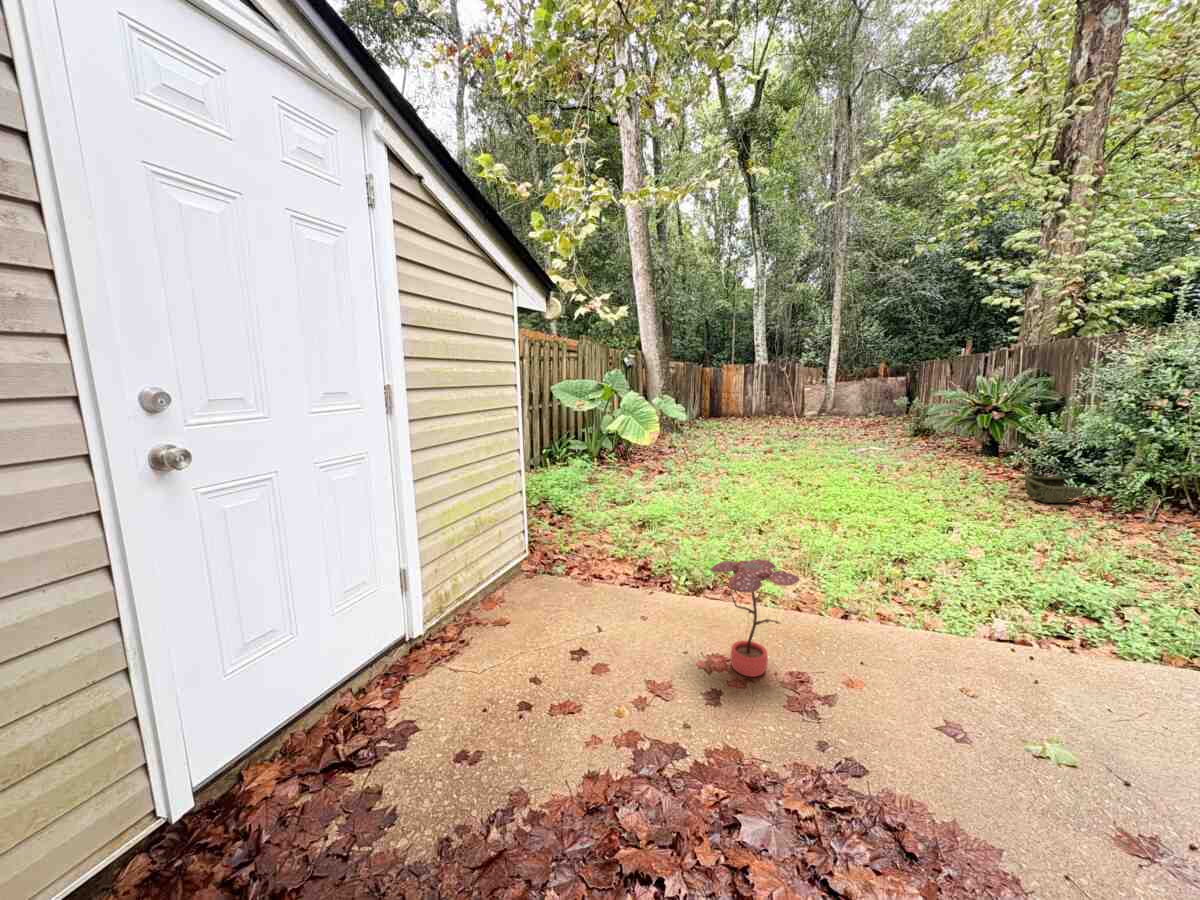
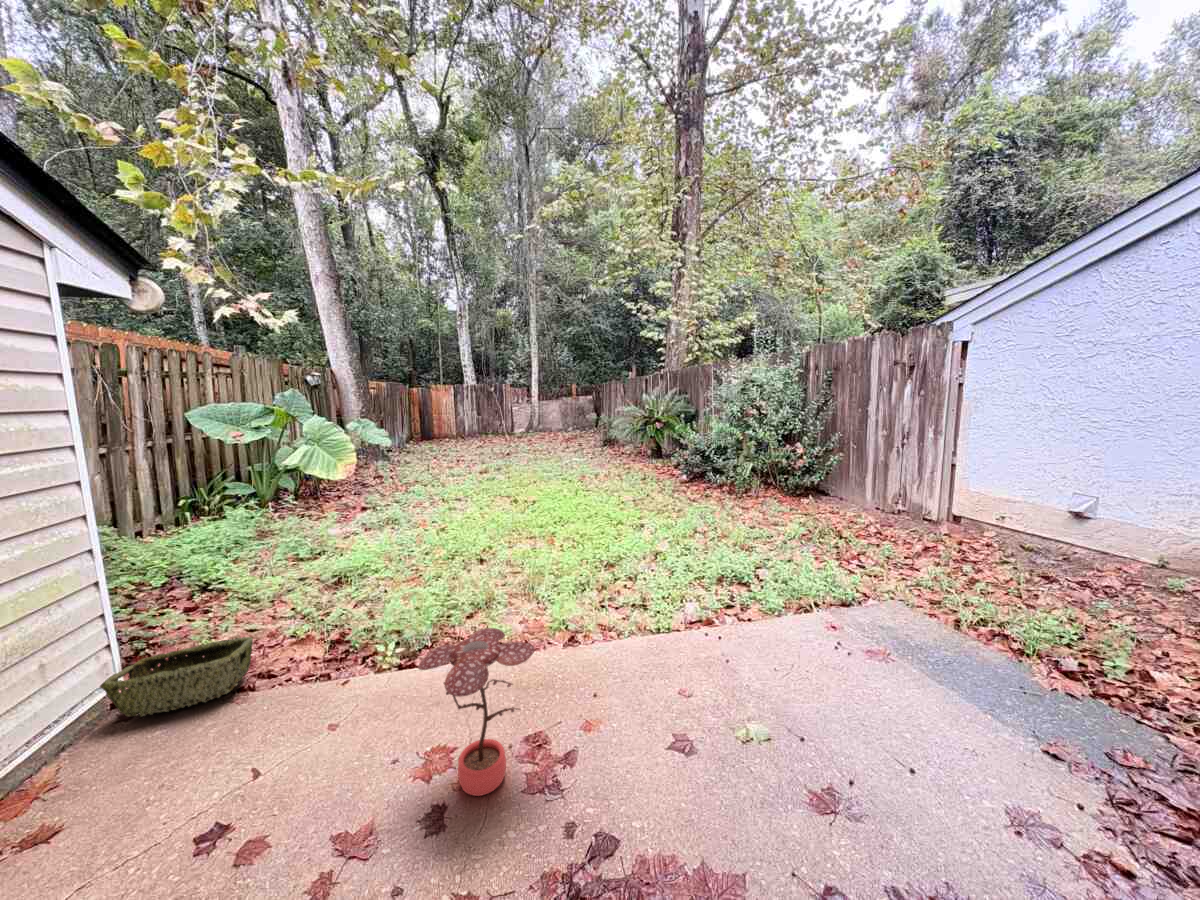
woven basket: present [1025,476,1087,503] -> present [100,637,253,717]

